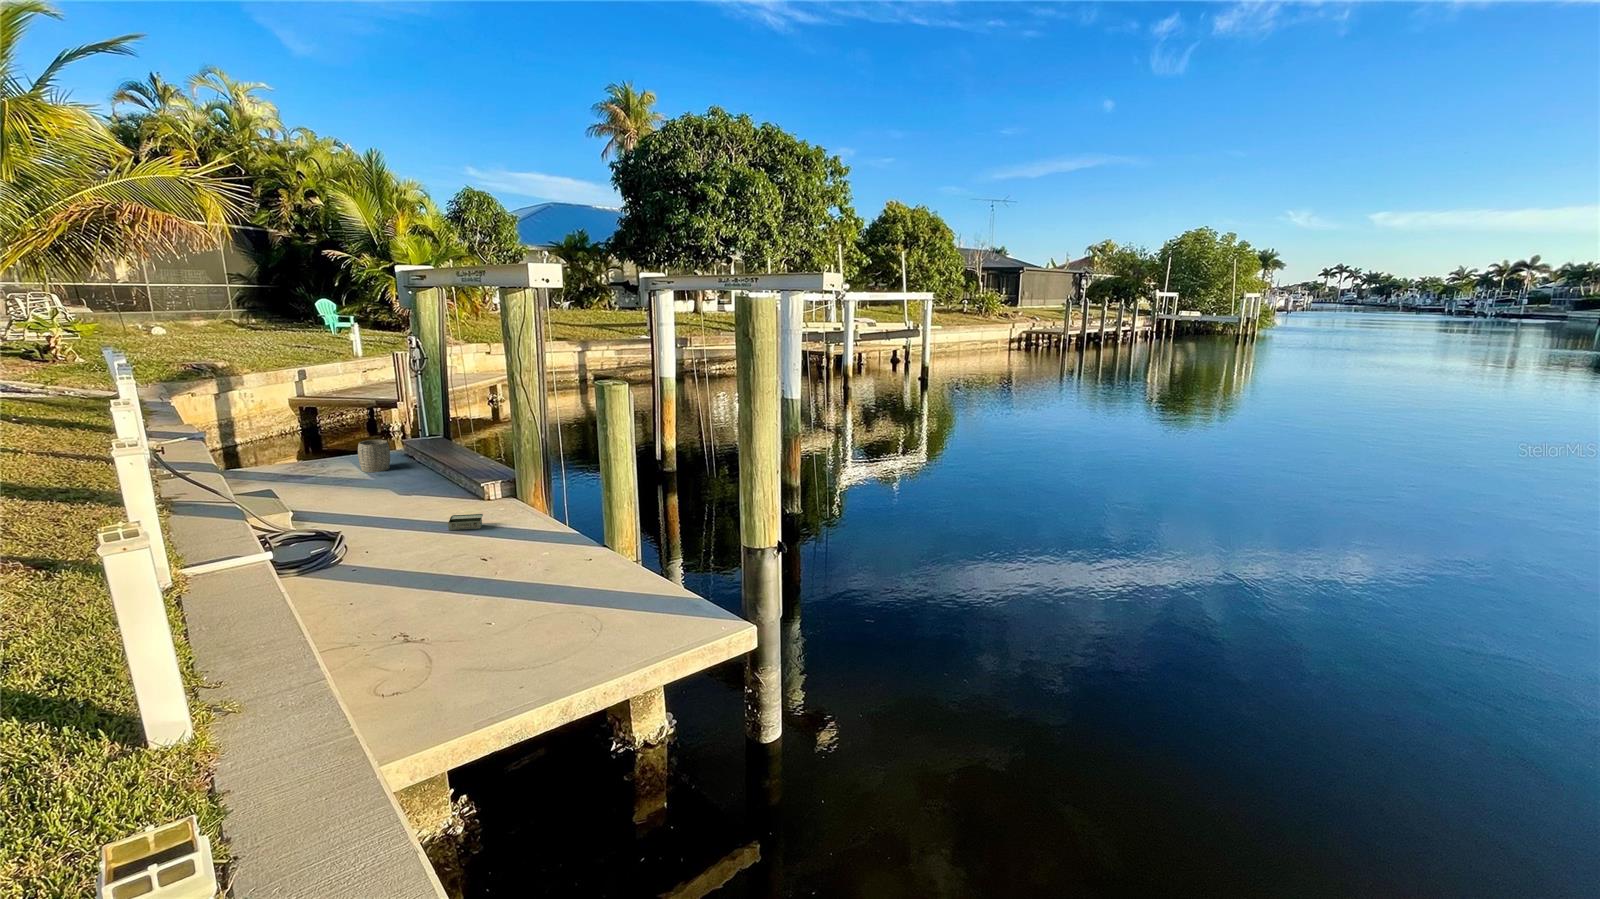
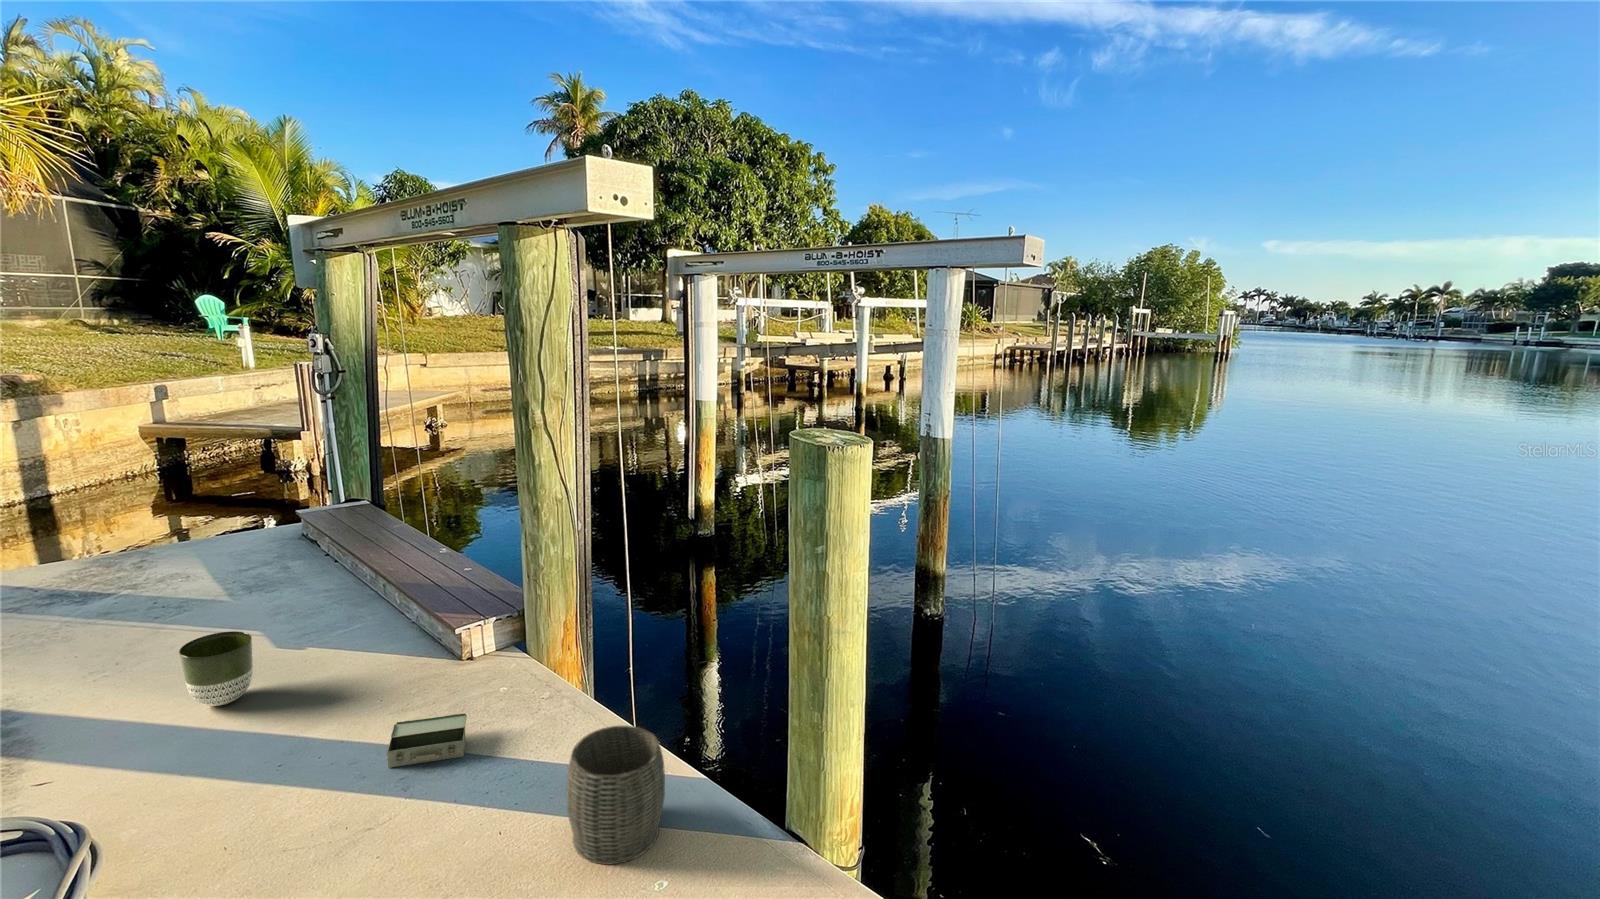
woven basket: present [358,440,390,472] -> present [567,726,665,864]
planter: none [360,480,390,512] -> present [179,631,253,706]

